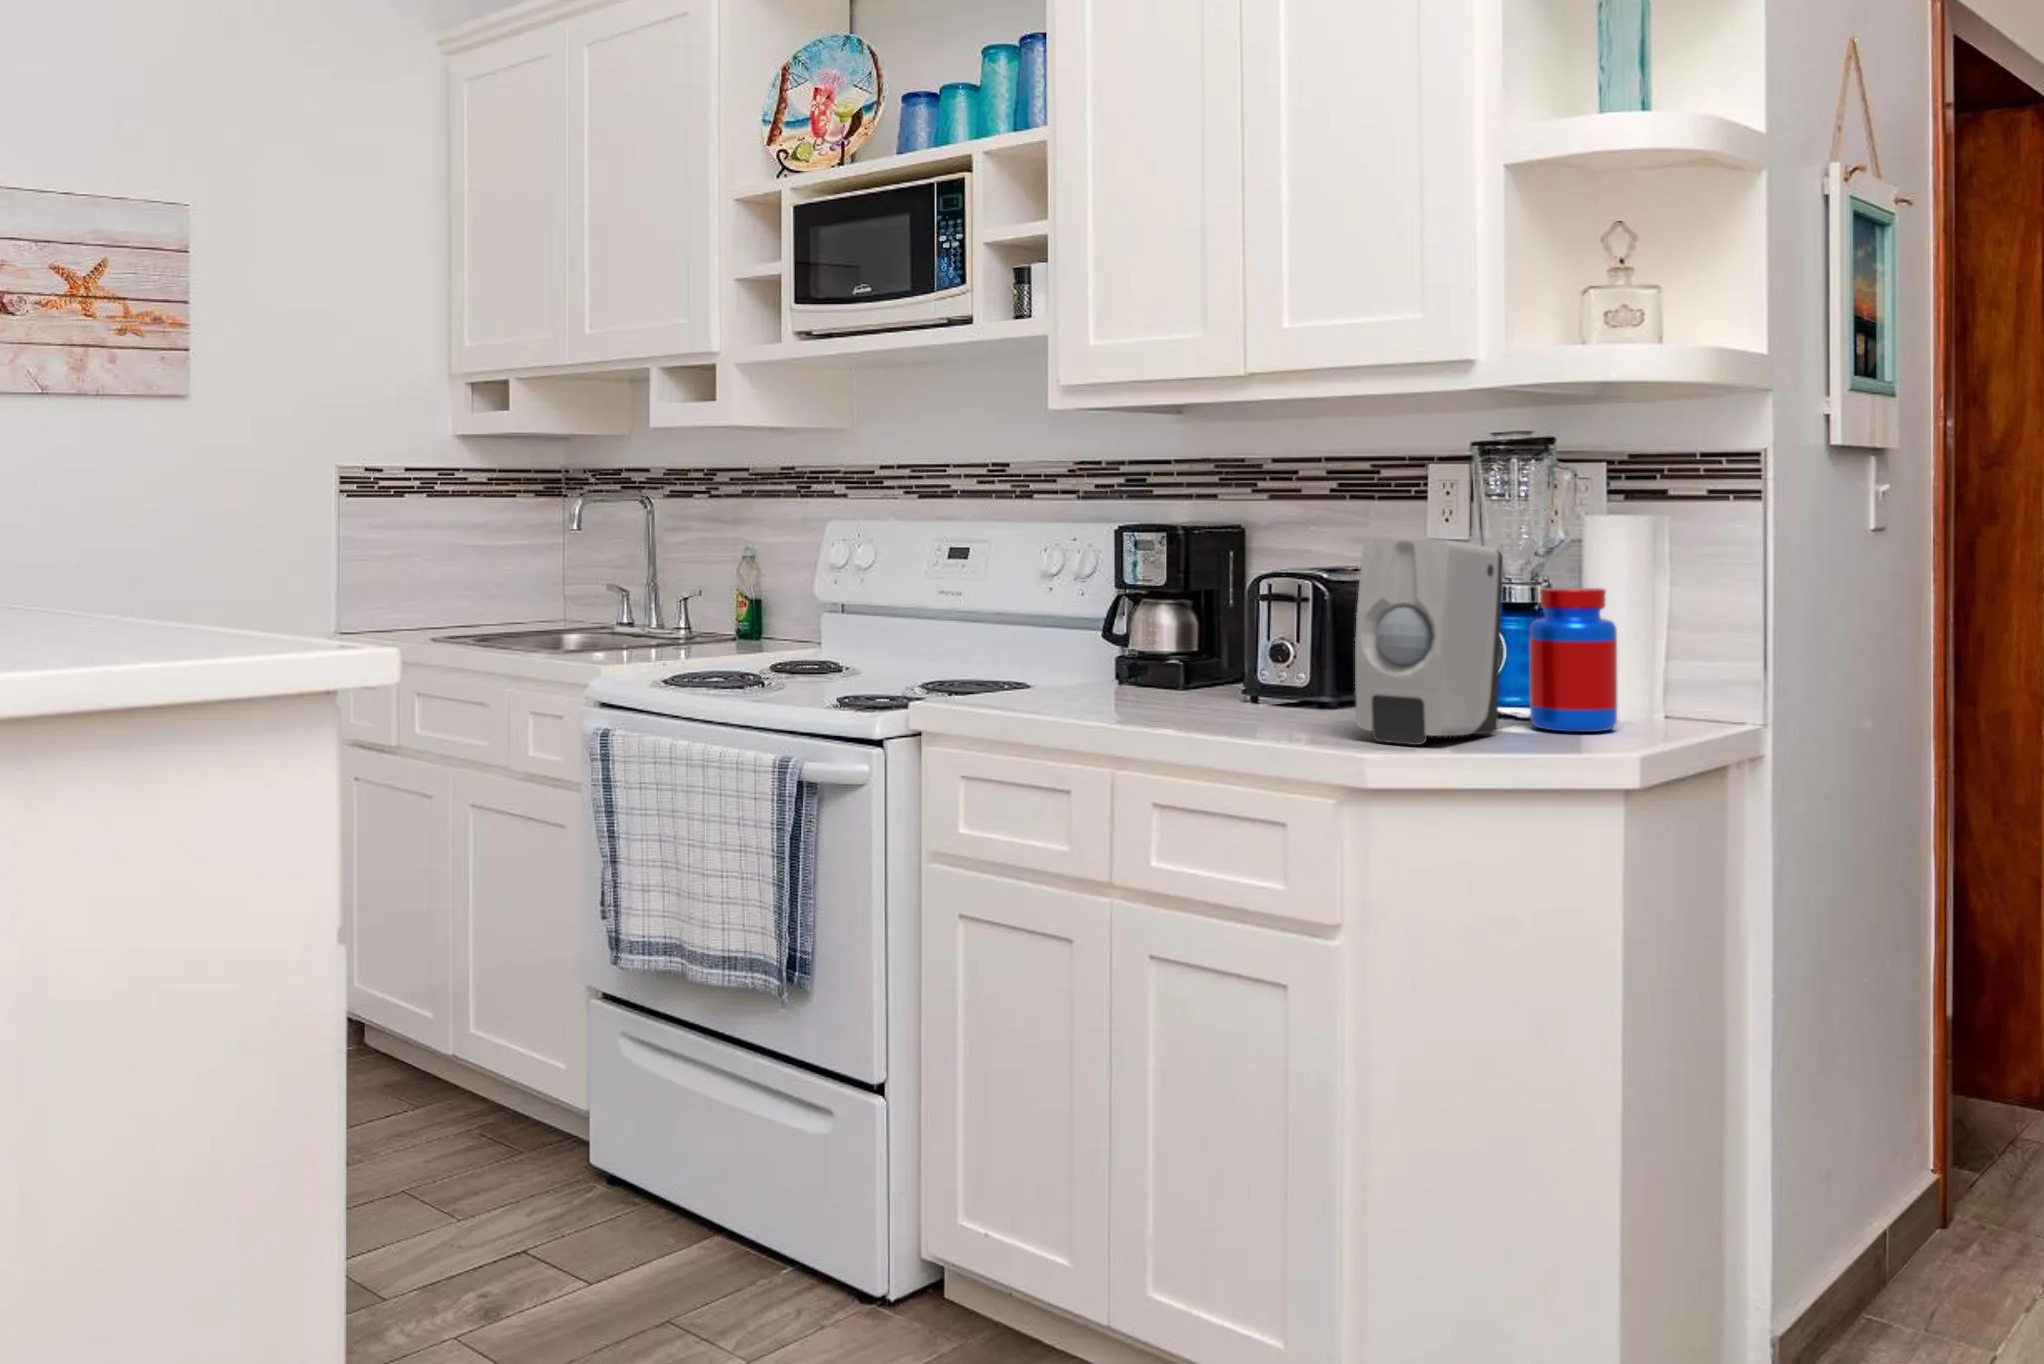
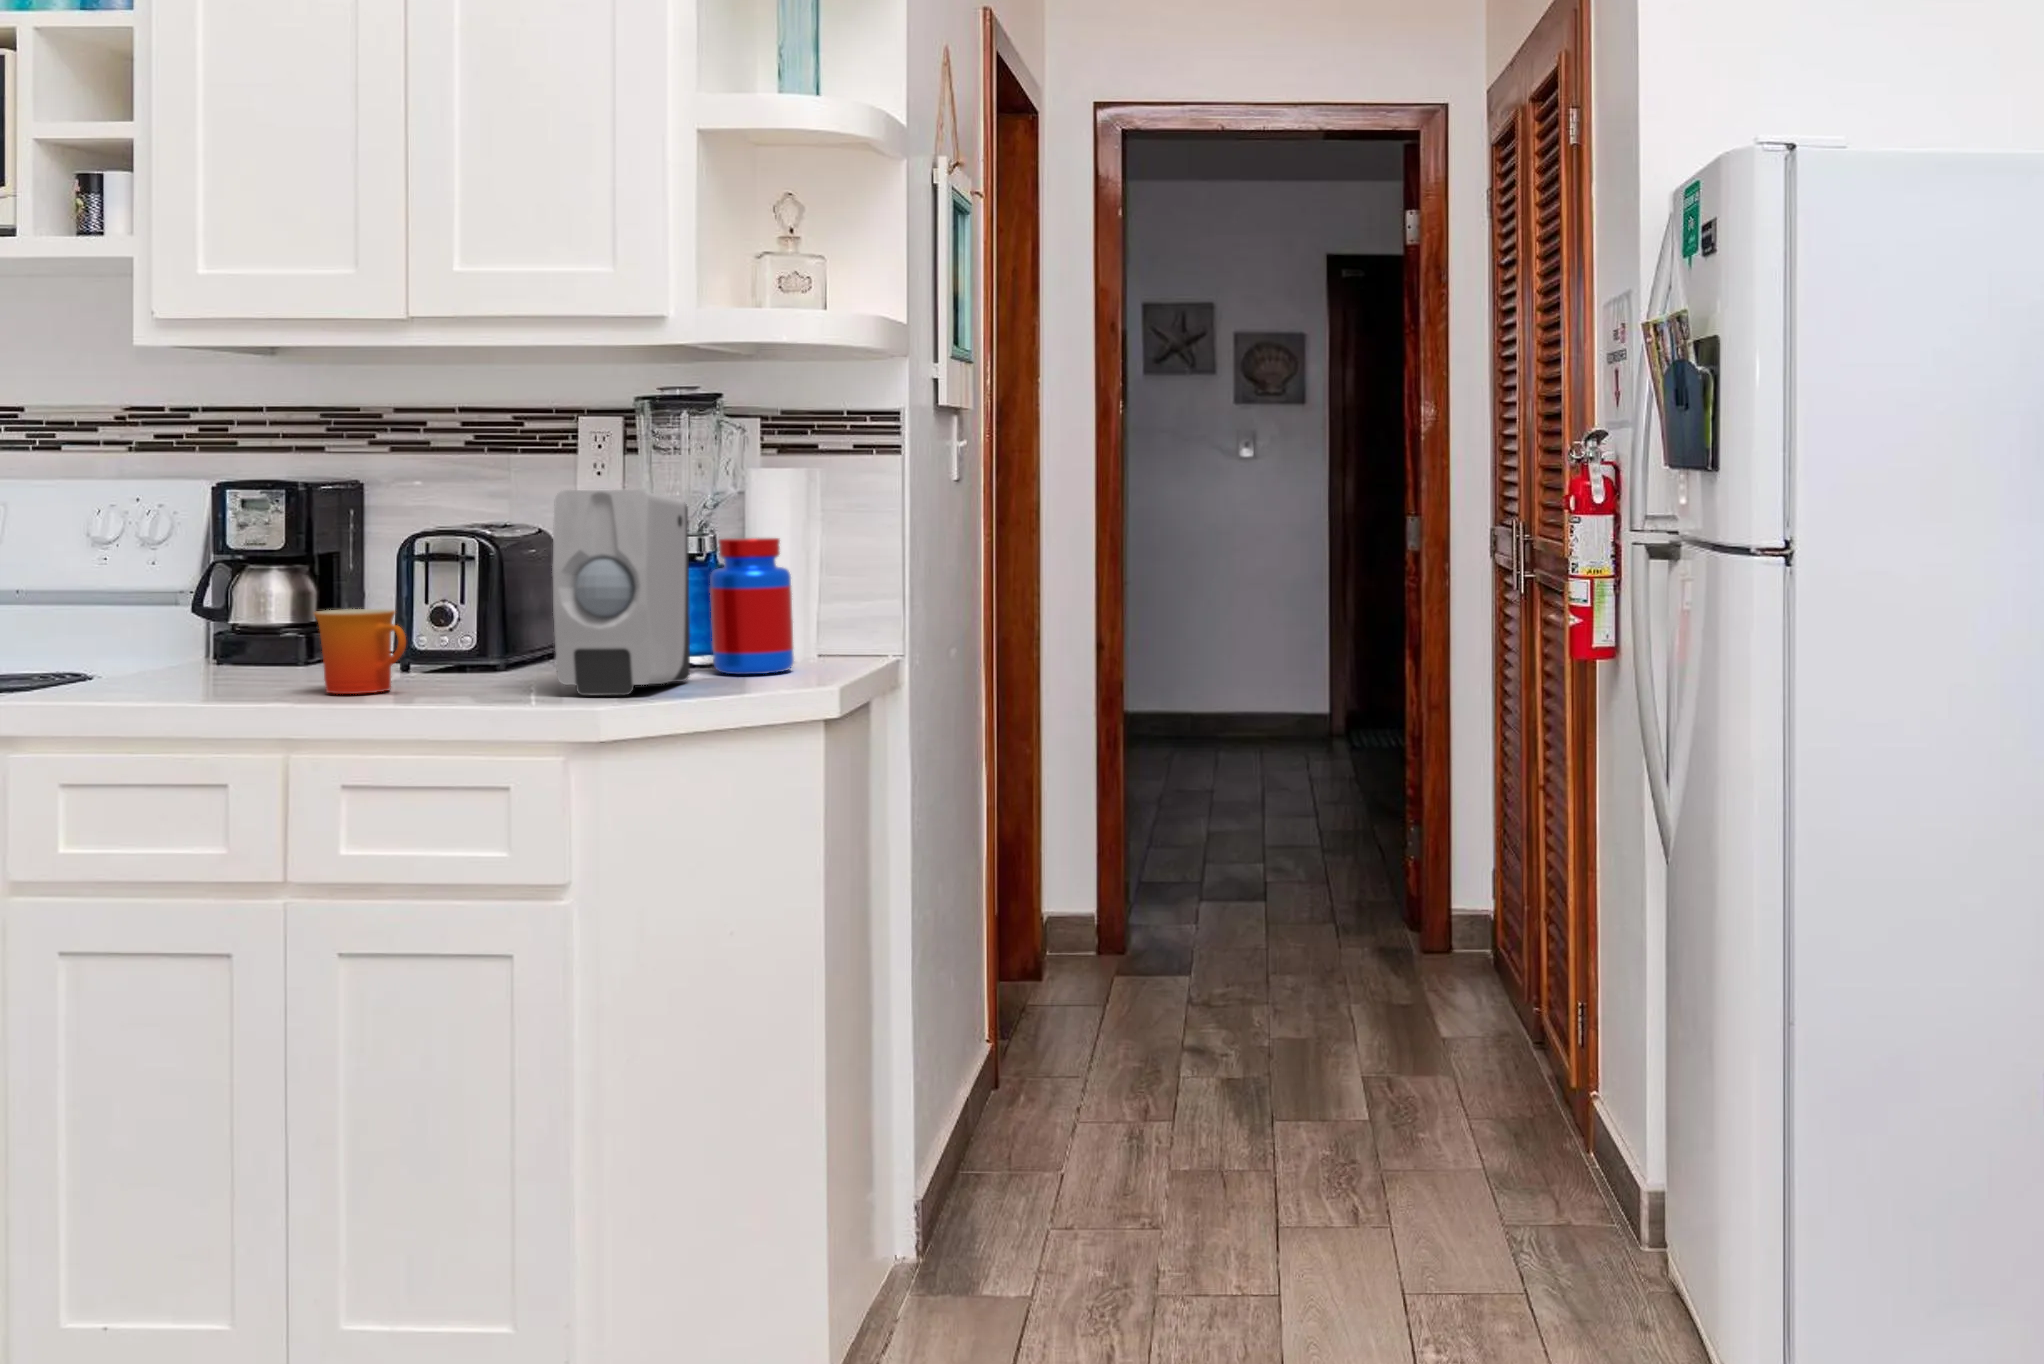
mug: none [1160,644,1232,722] -> present [314,609,406,694]

